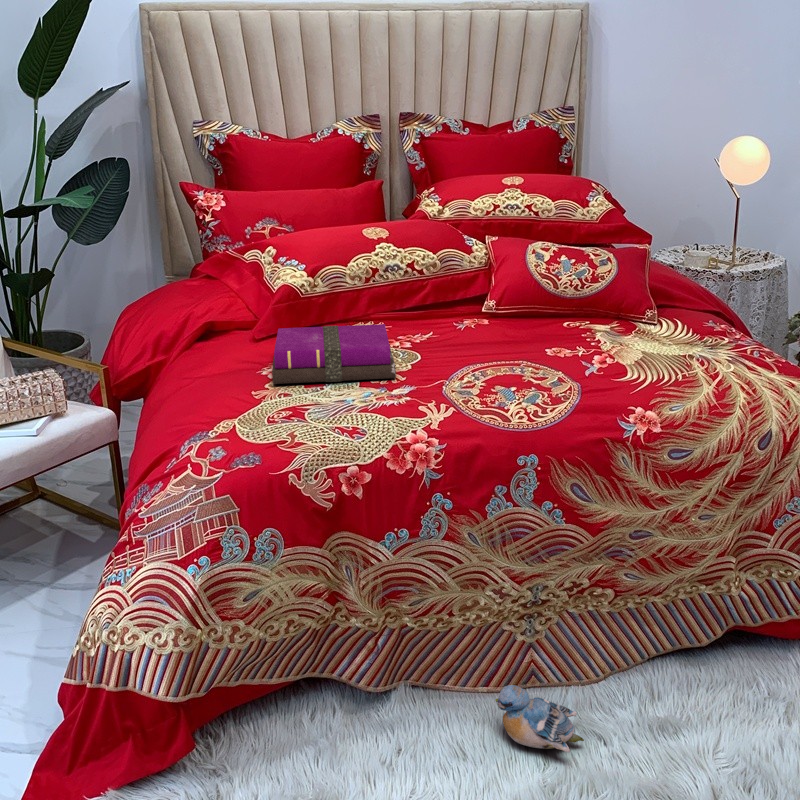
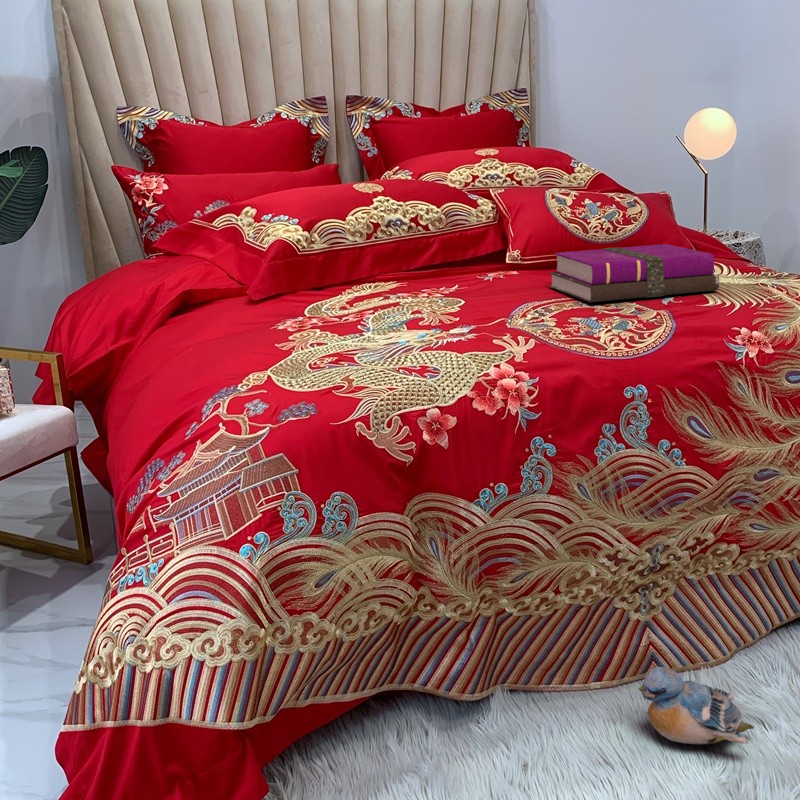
notebook: present [272,324,396,384] -> present [550,244,719,302]

